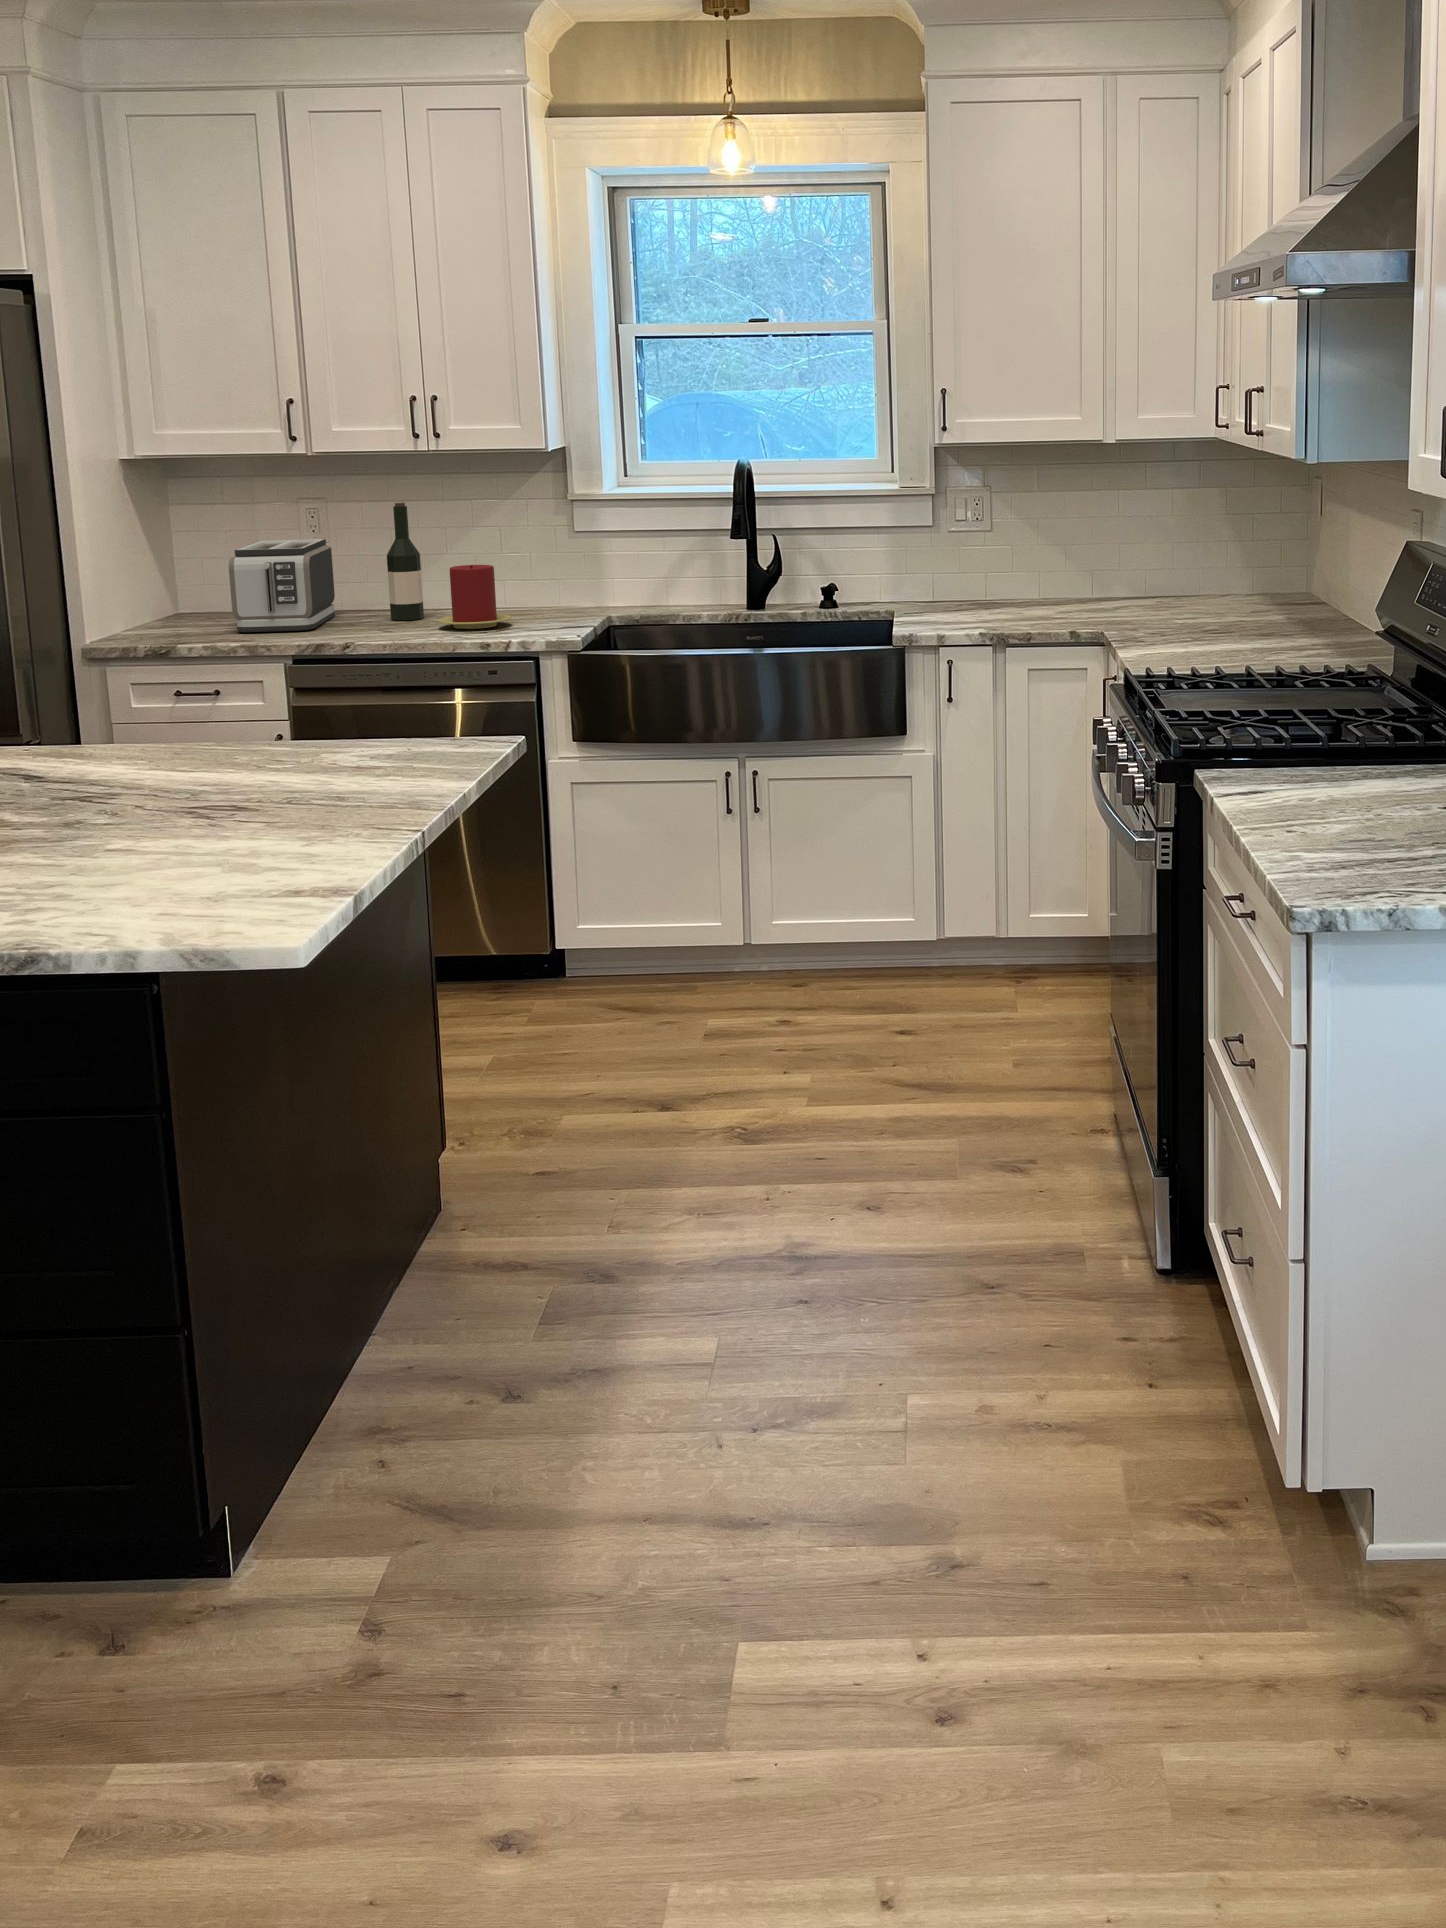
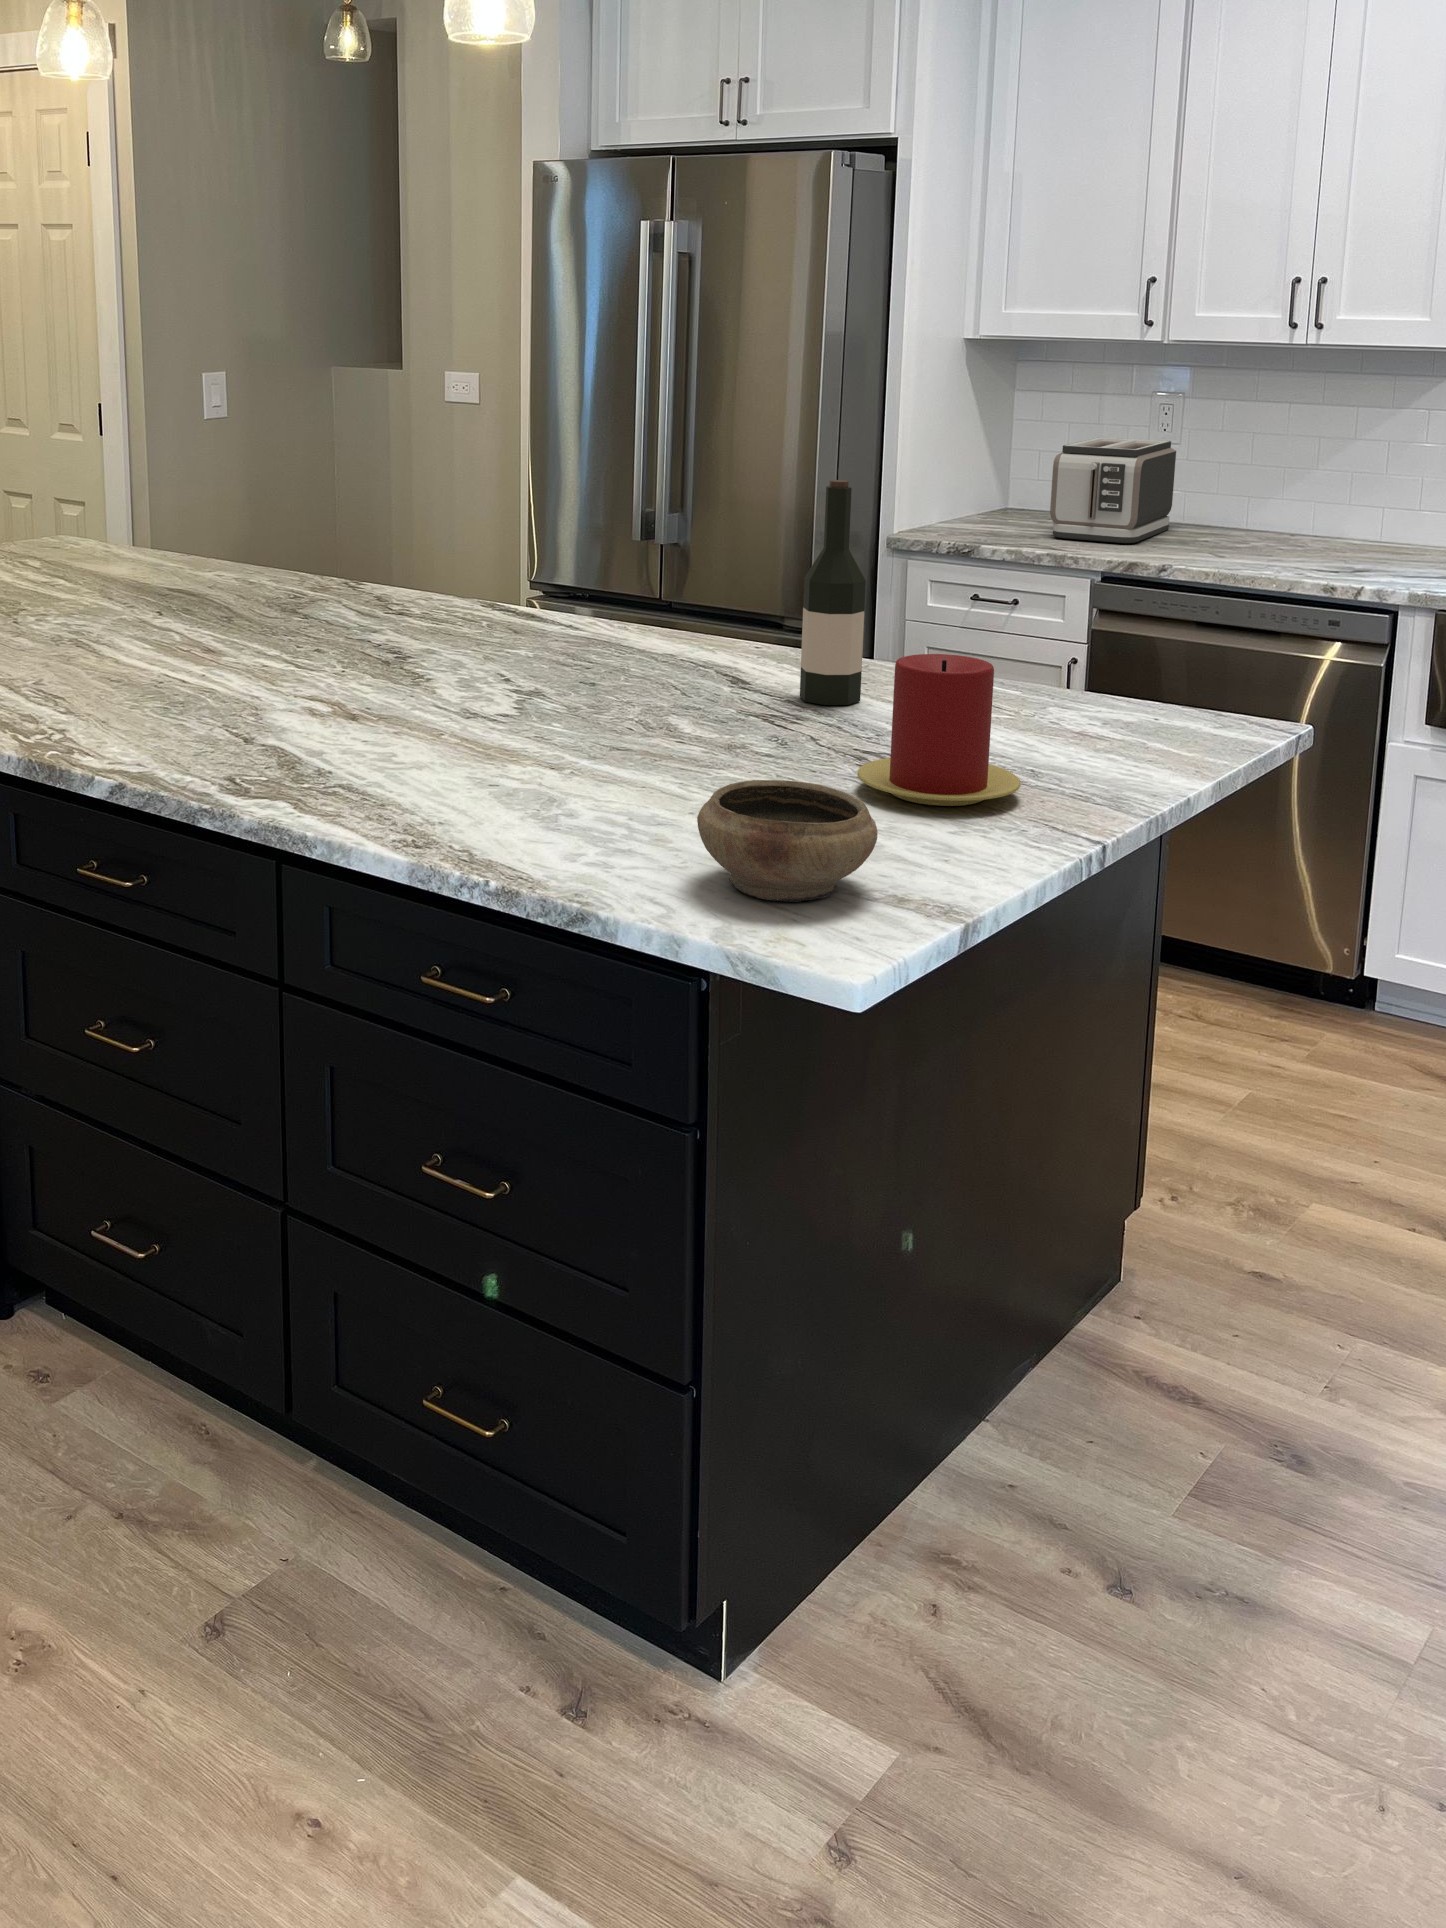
wine bottle: present [387,503,424,620] -> present [800,480,866,705]
candle: present [438,565,511,629] -> present [857,654,1021,806]
ceramic bowl: none [114,820,269,913] -> present [697,780,878,902]

